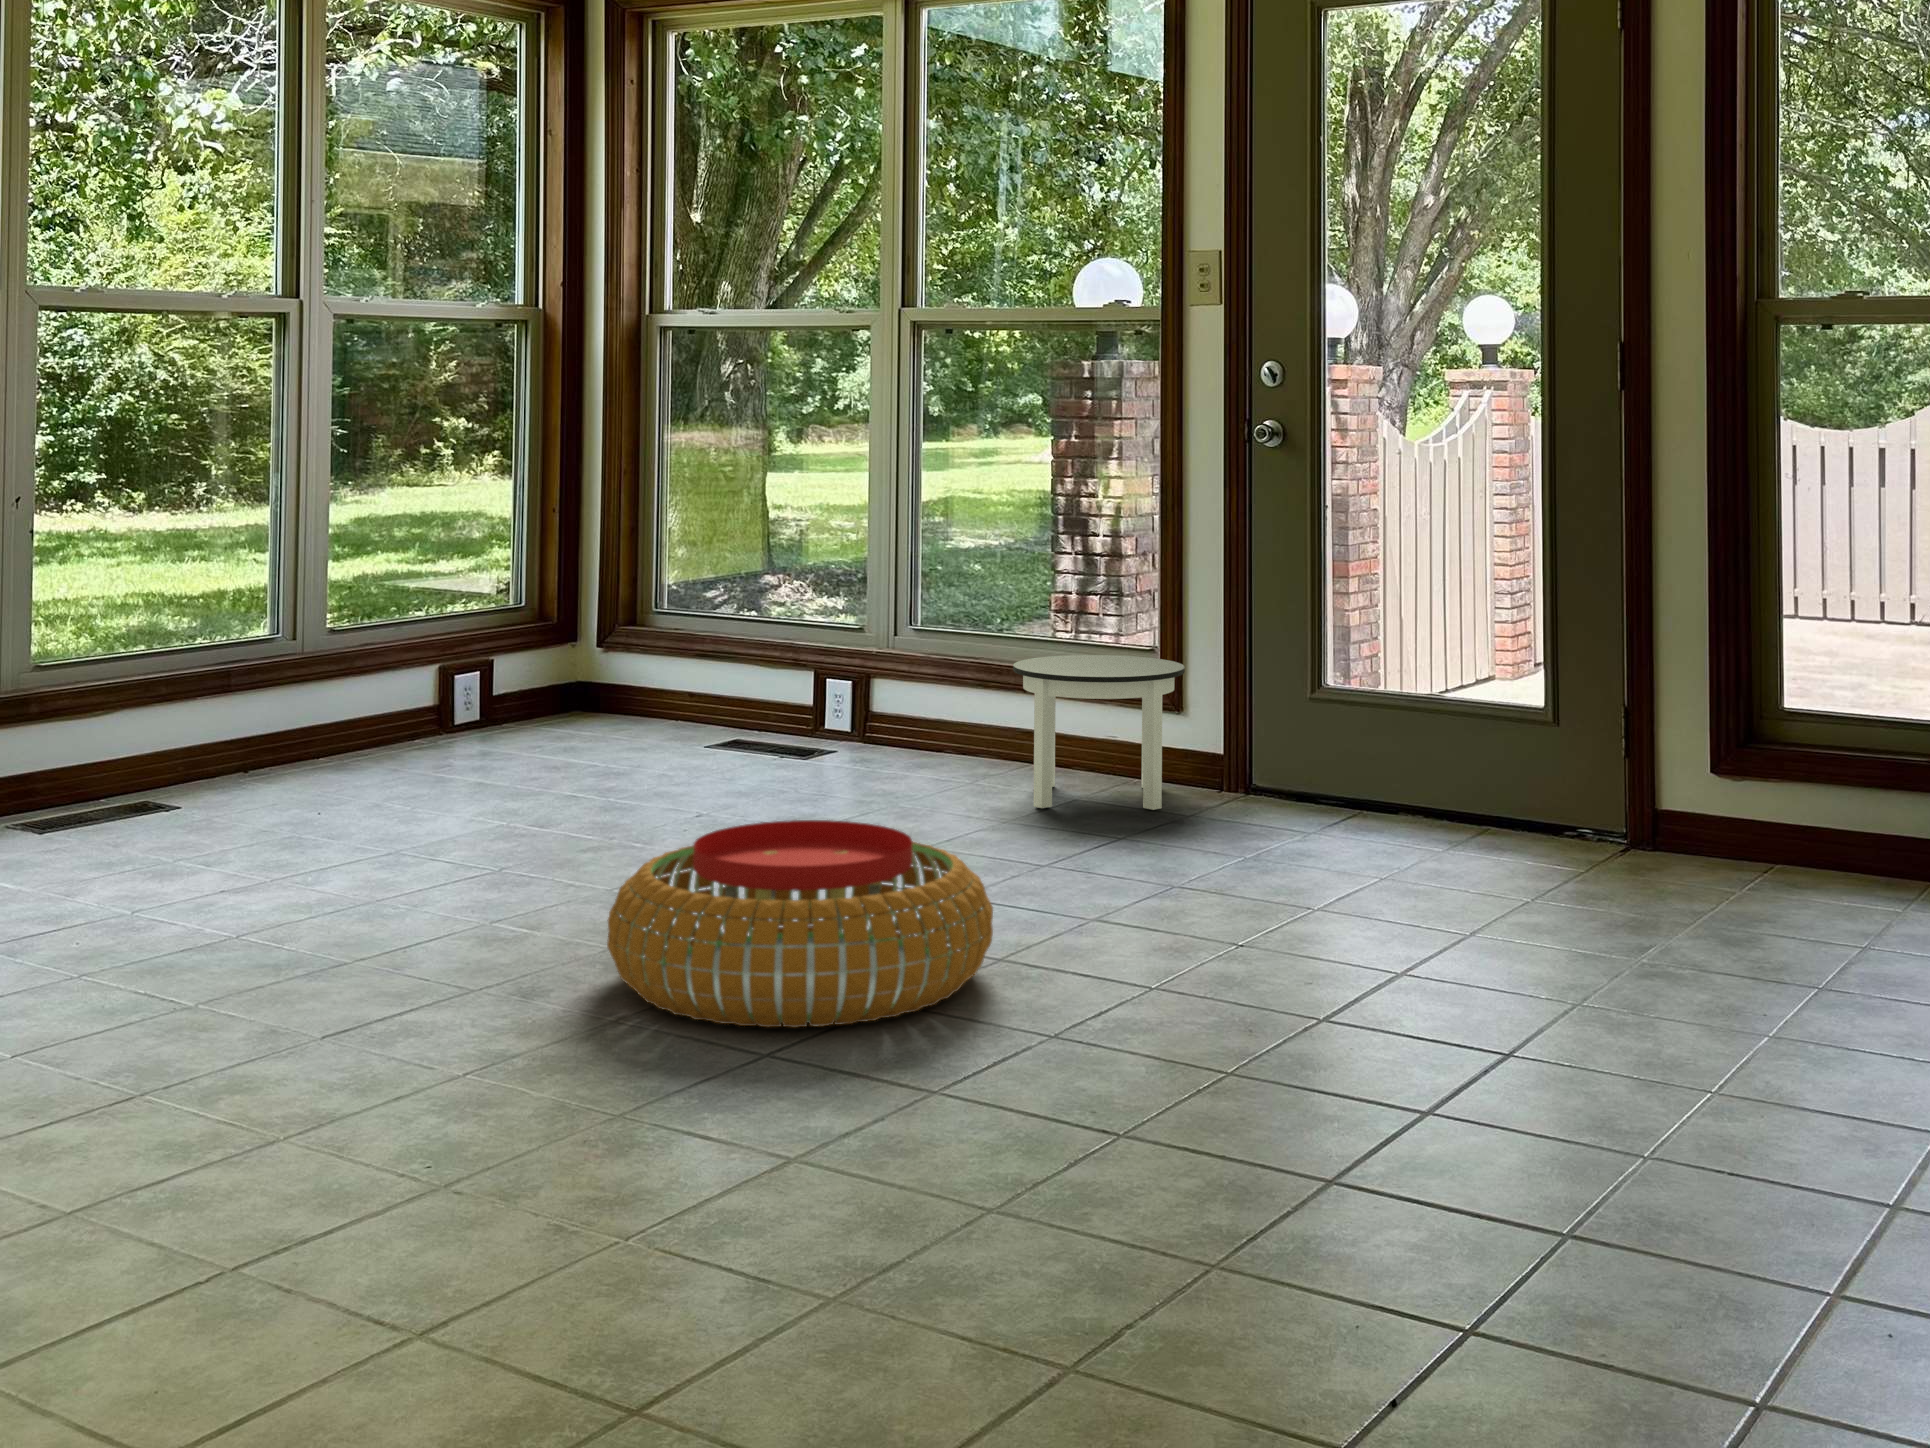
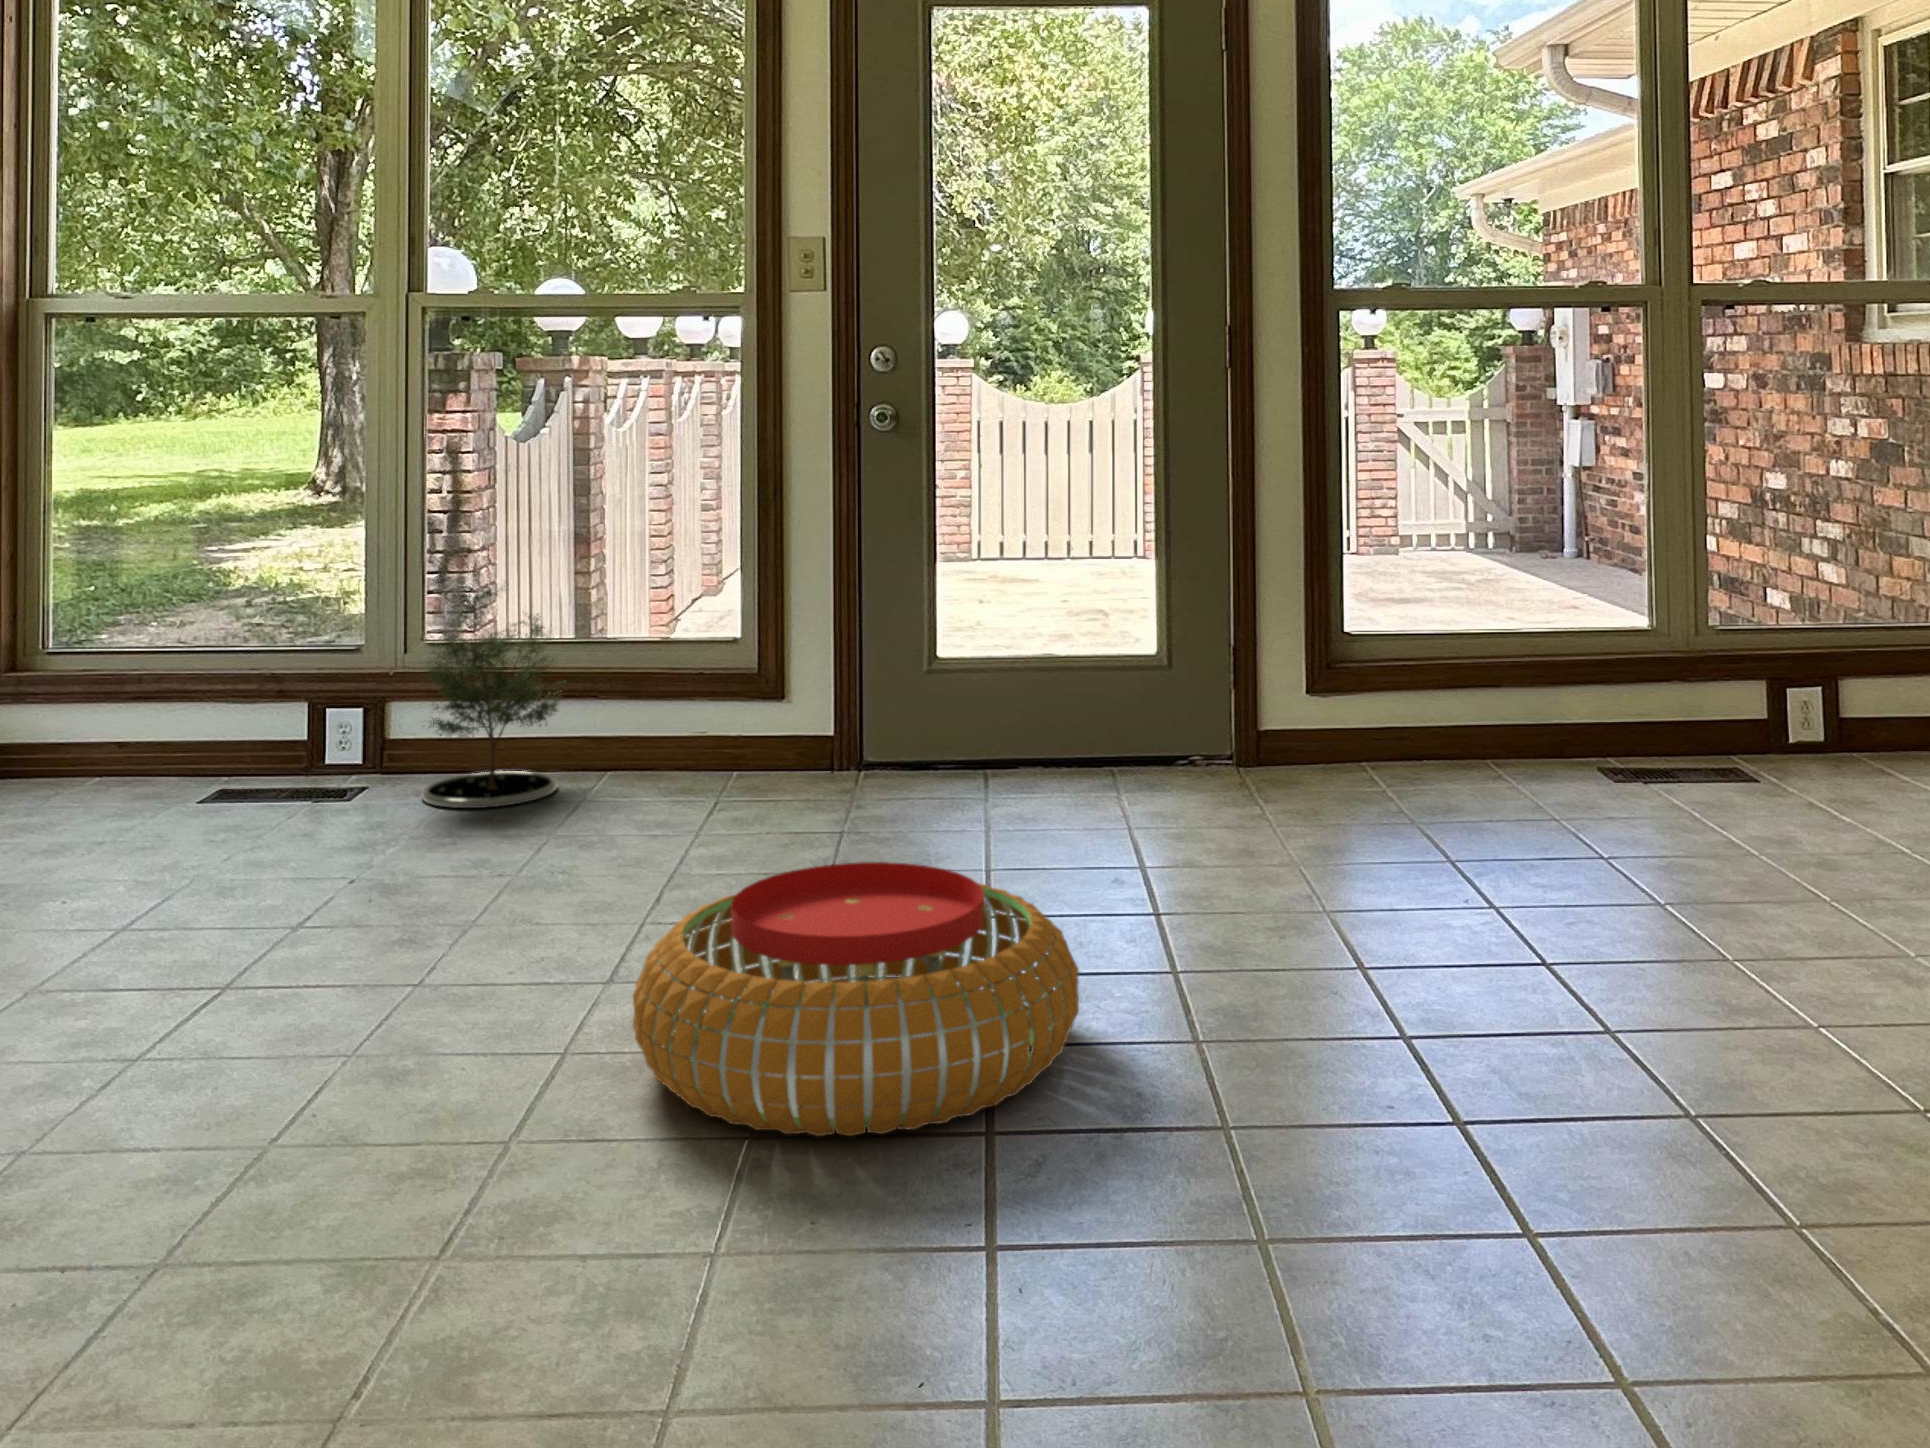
potted tree: none [841,553,987,779] -> present [422,562,566,808]
round table: present [1013,655,1185,810] -> none [645,645,824,814]

